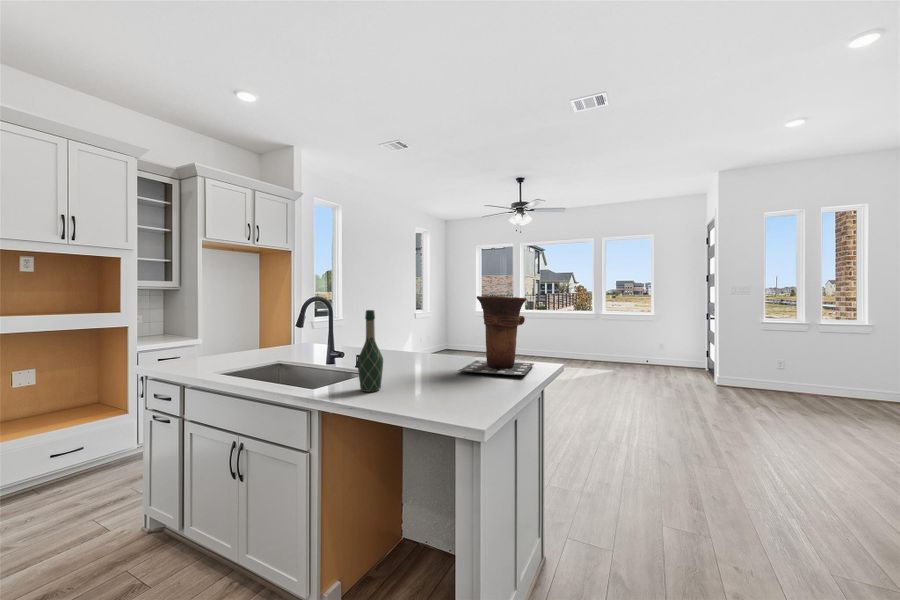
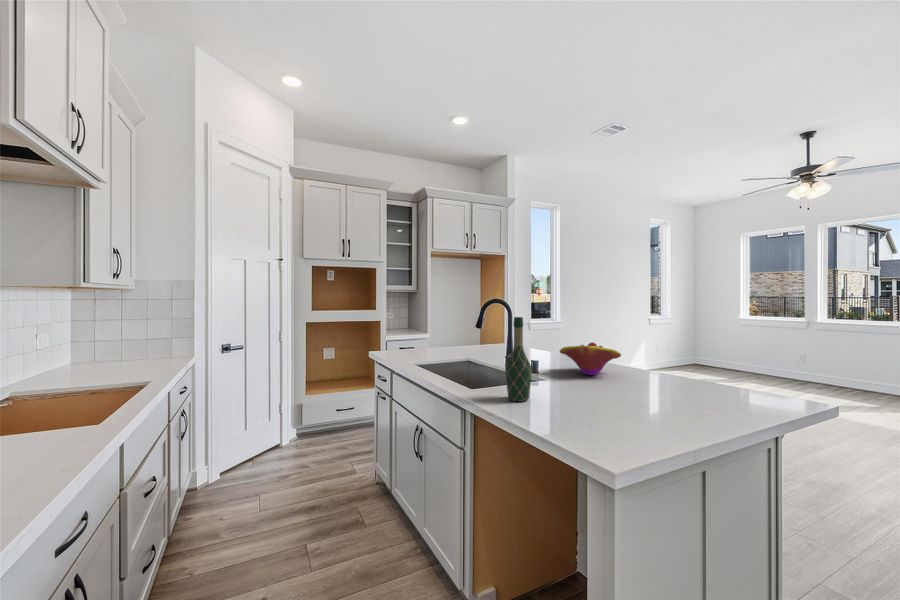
vase: present [458,296,534,375] -> none [631,303,759,411]
decorative bowl: none [386,333,438,362] -> present [560,342,621,375]

